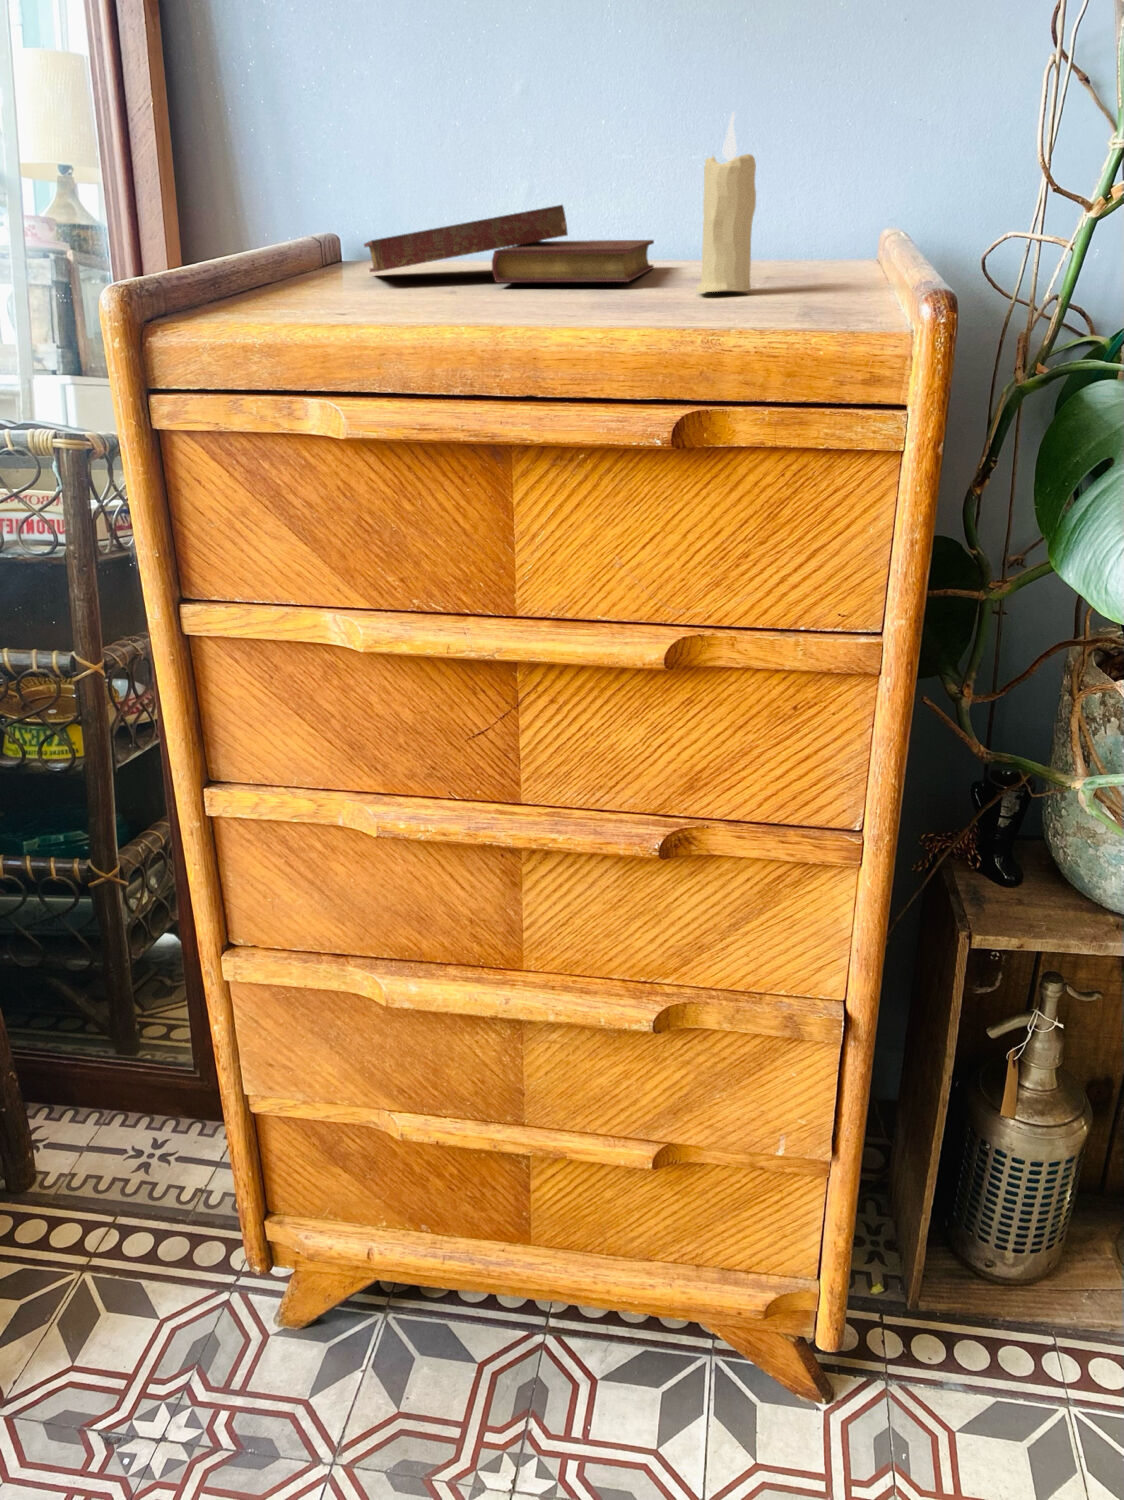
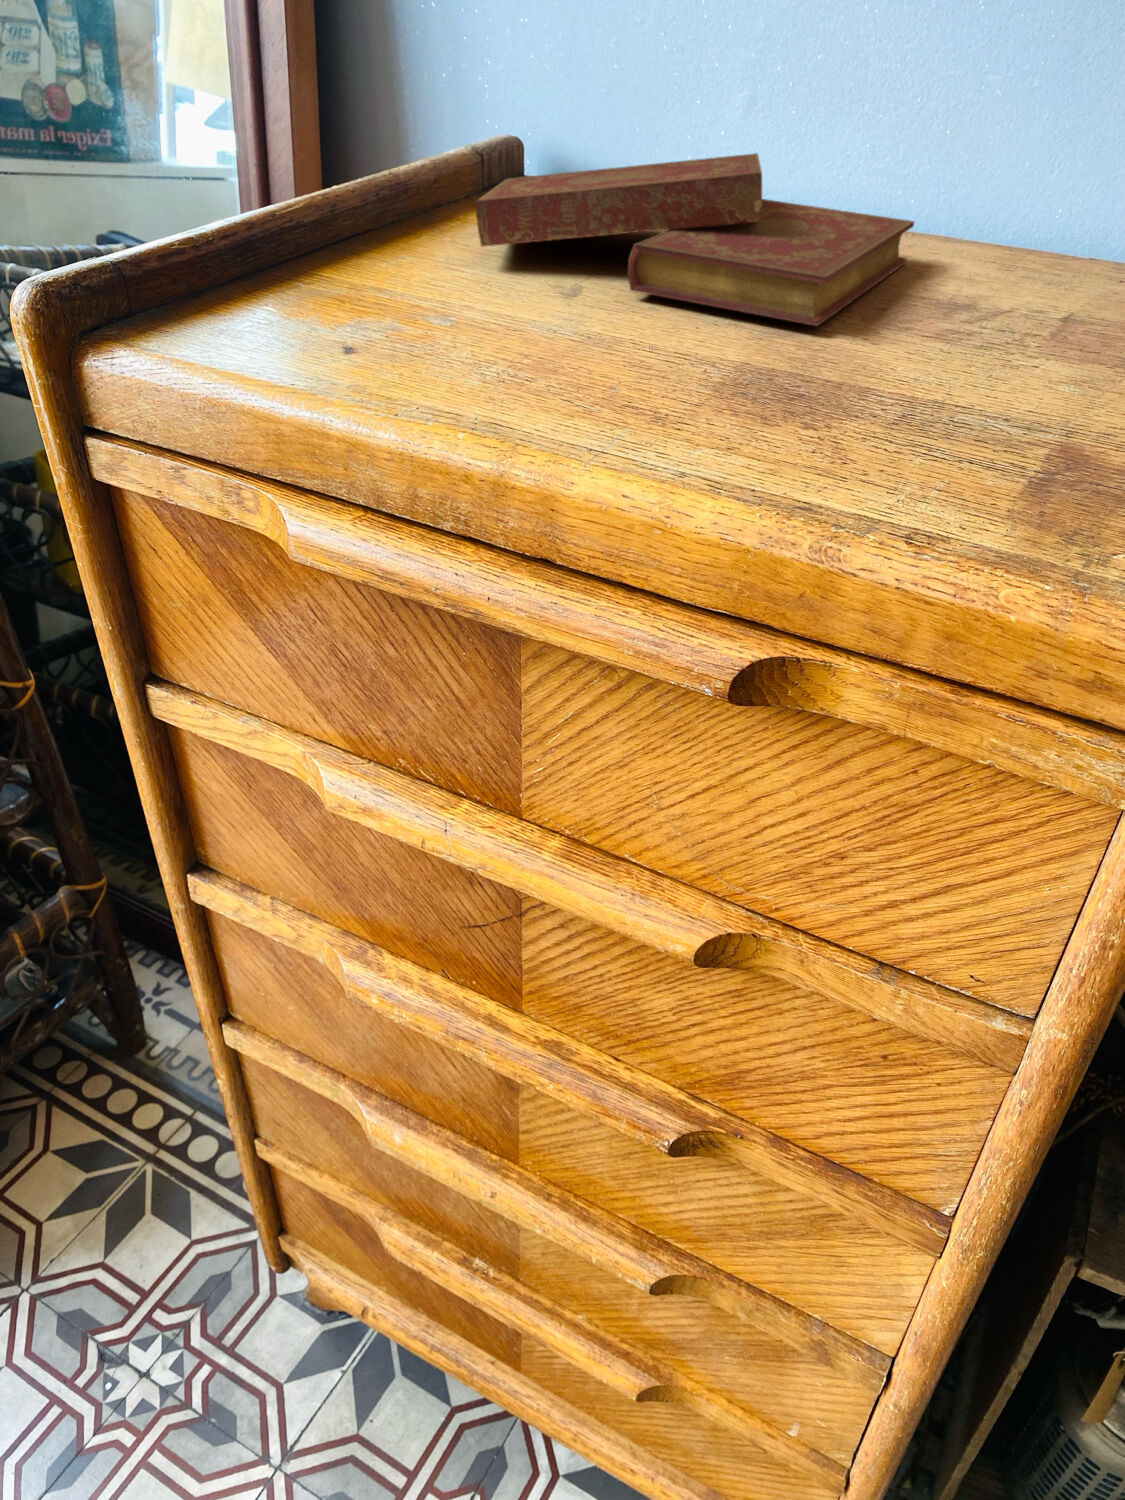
candle: present [696,112,756,292] -> none [903,87,1050,391]

